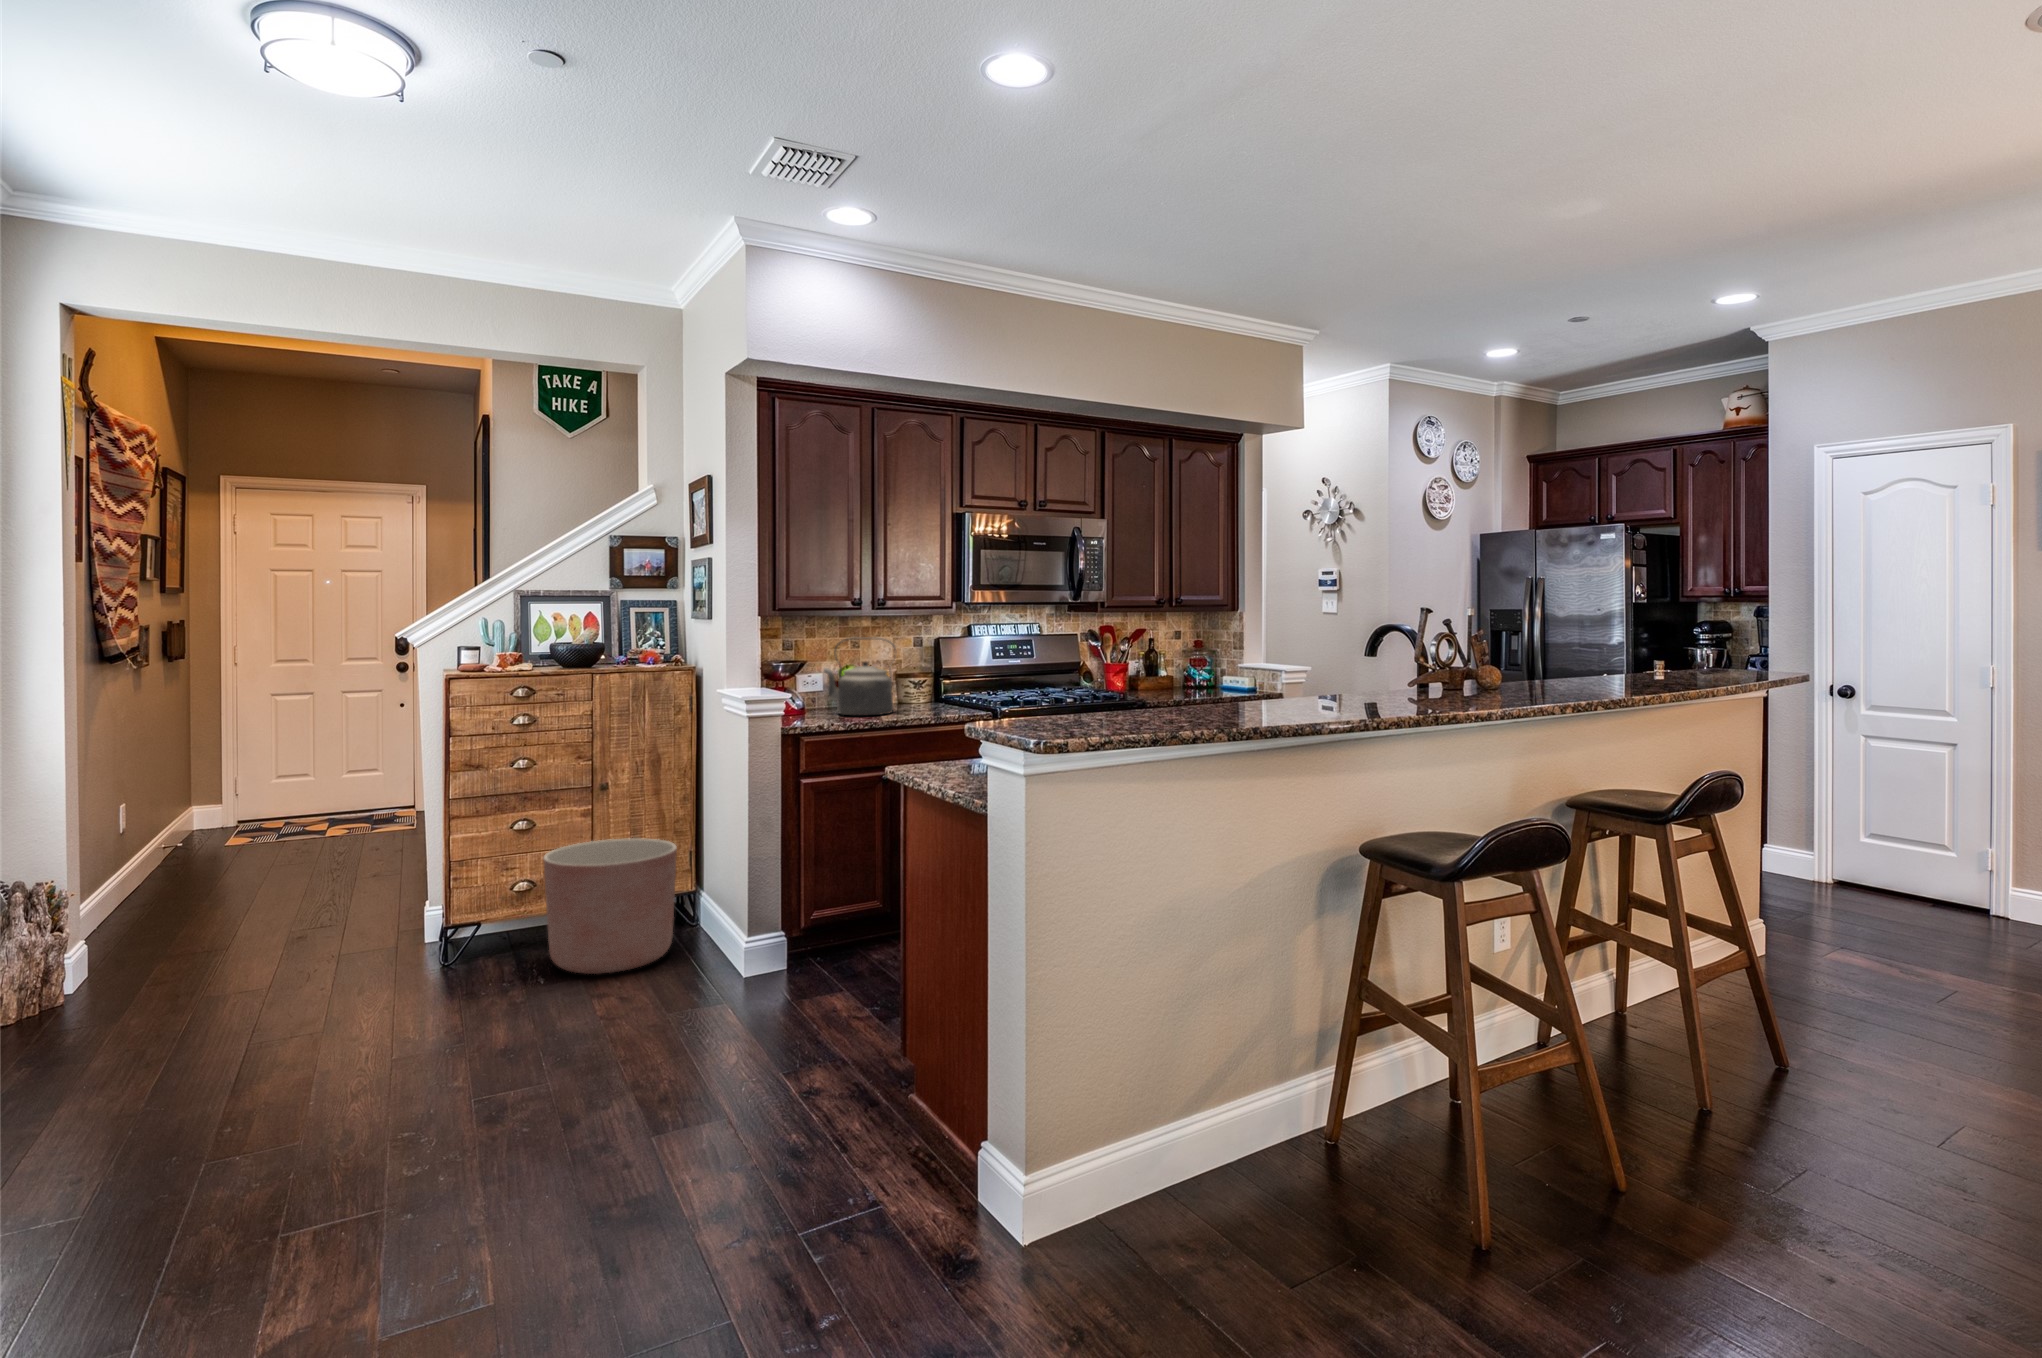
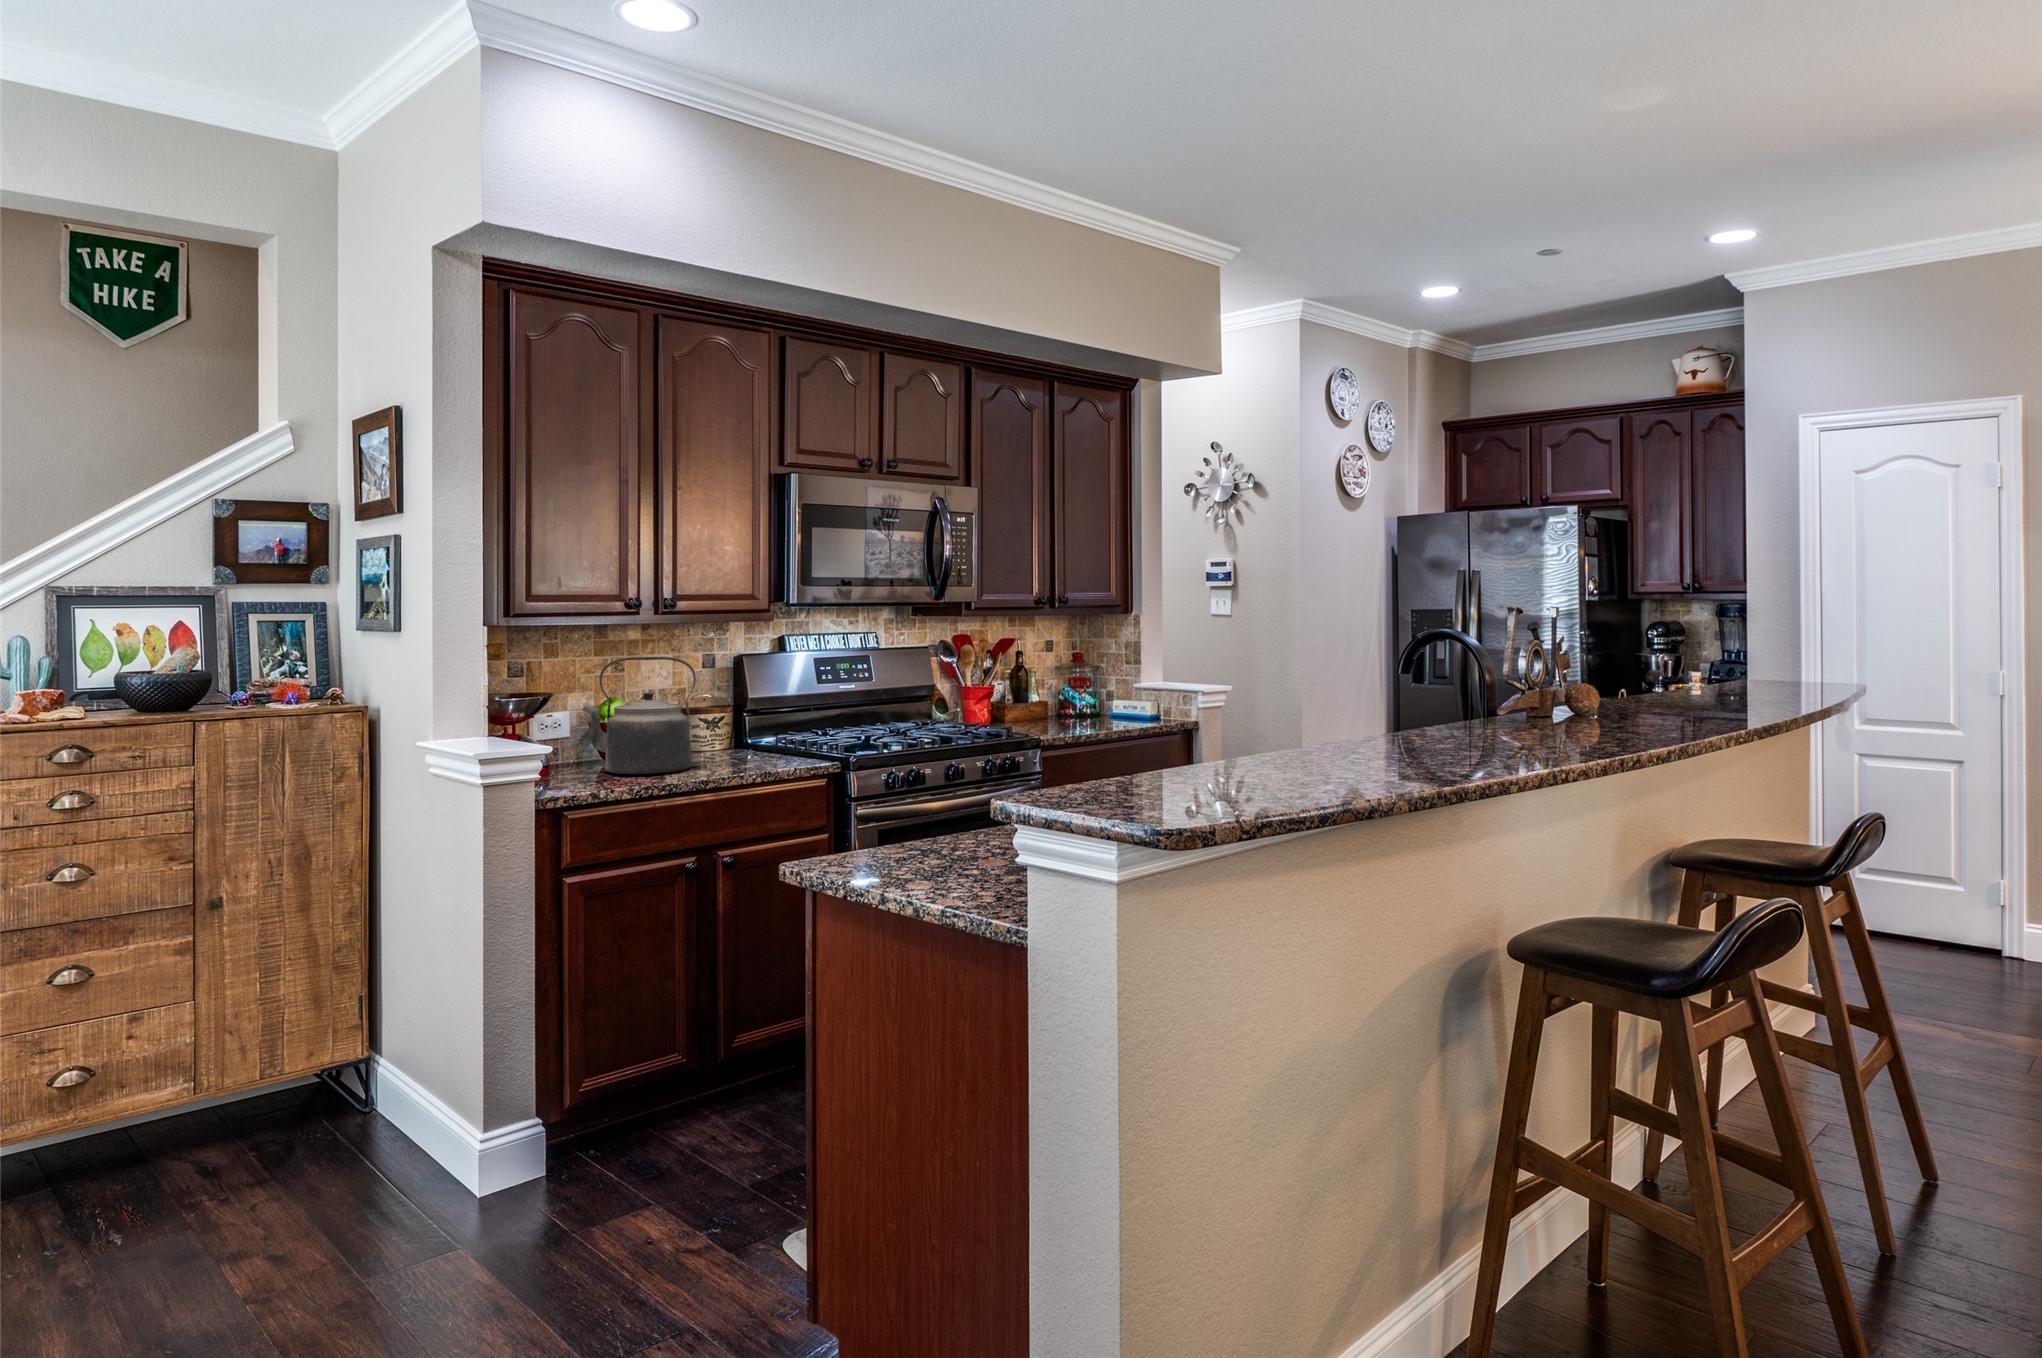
planter: present [544,838,677,974] -> none [109,982,348,1220]

